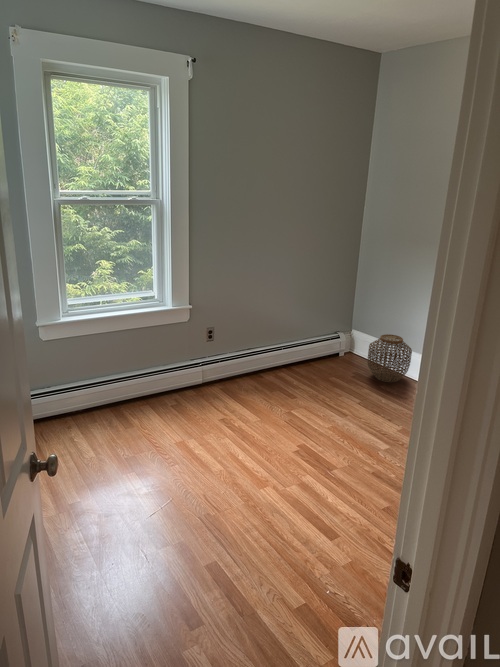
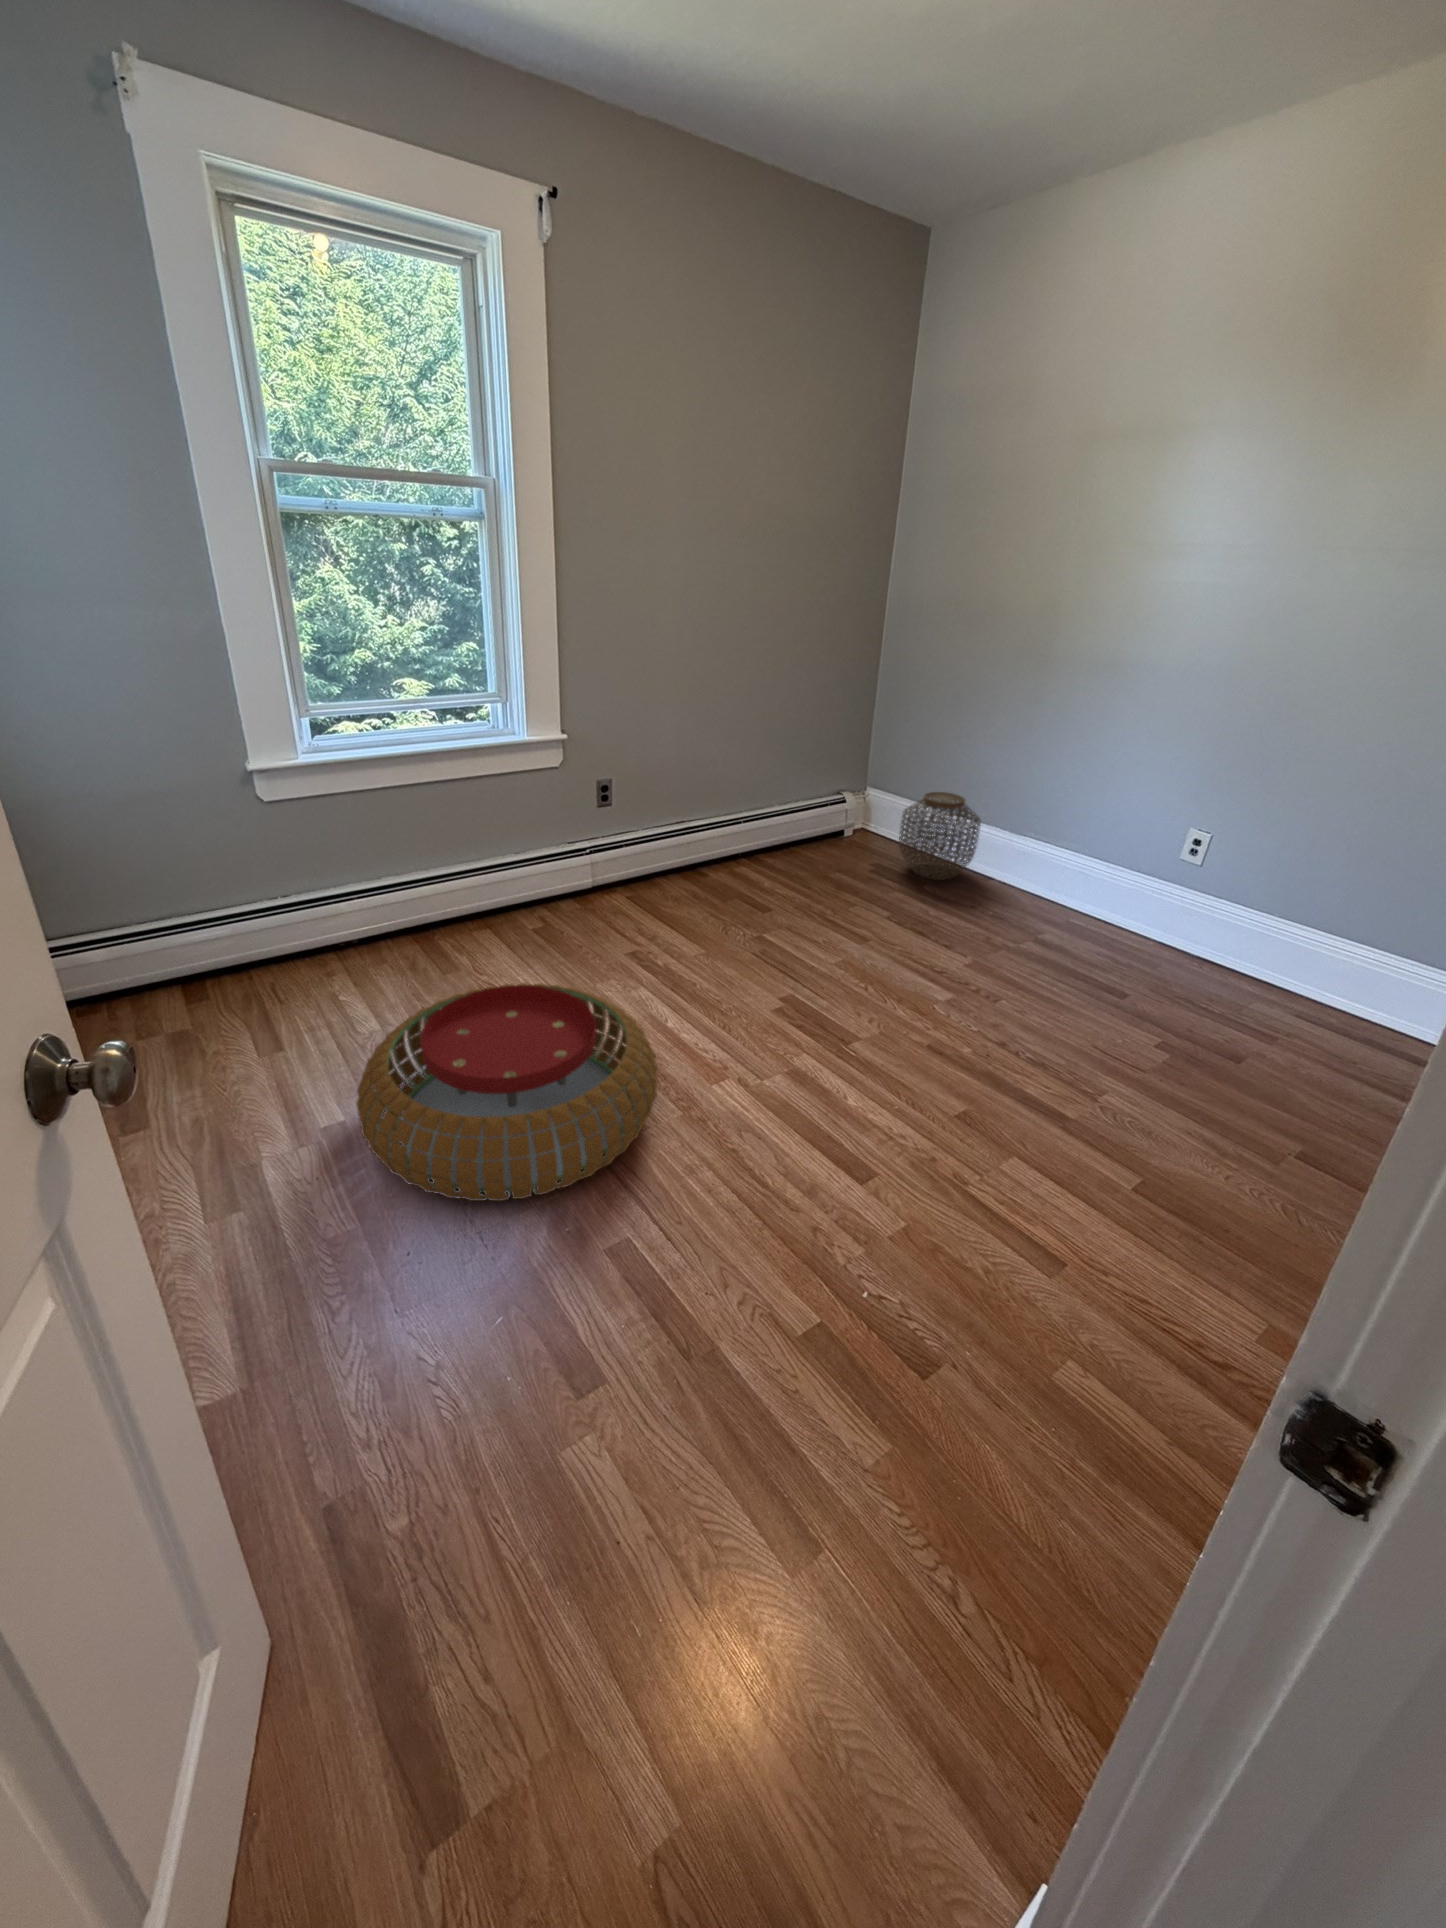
pouf: none [89,435,233,542] -> present [356,983,658,1201]

